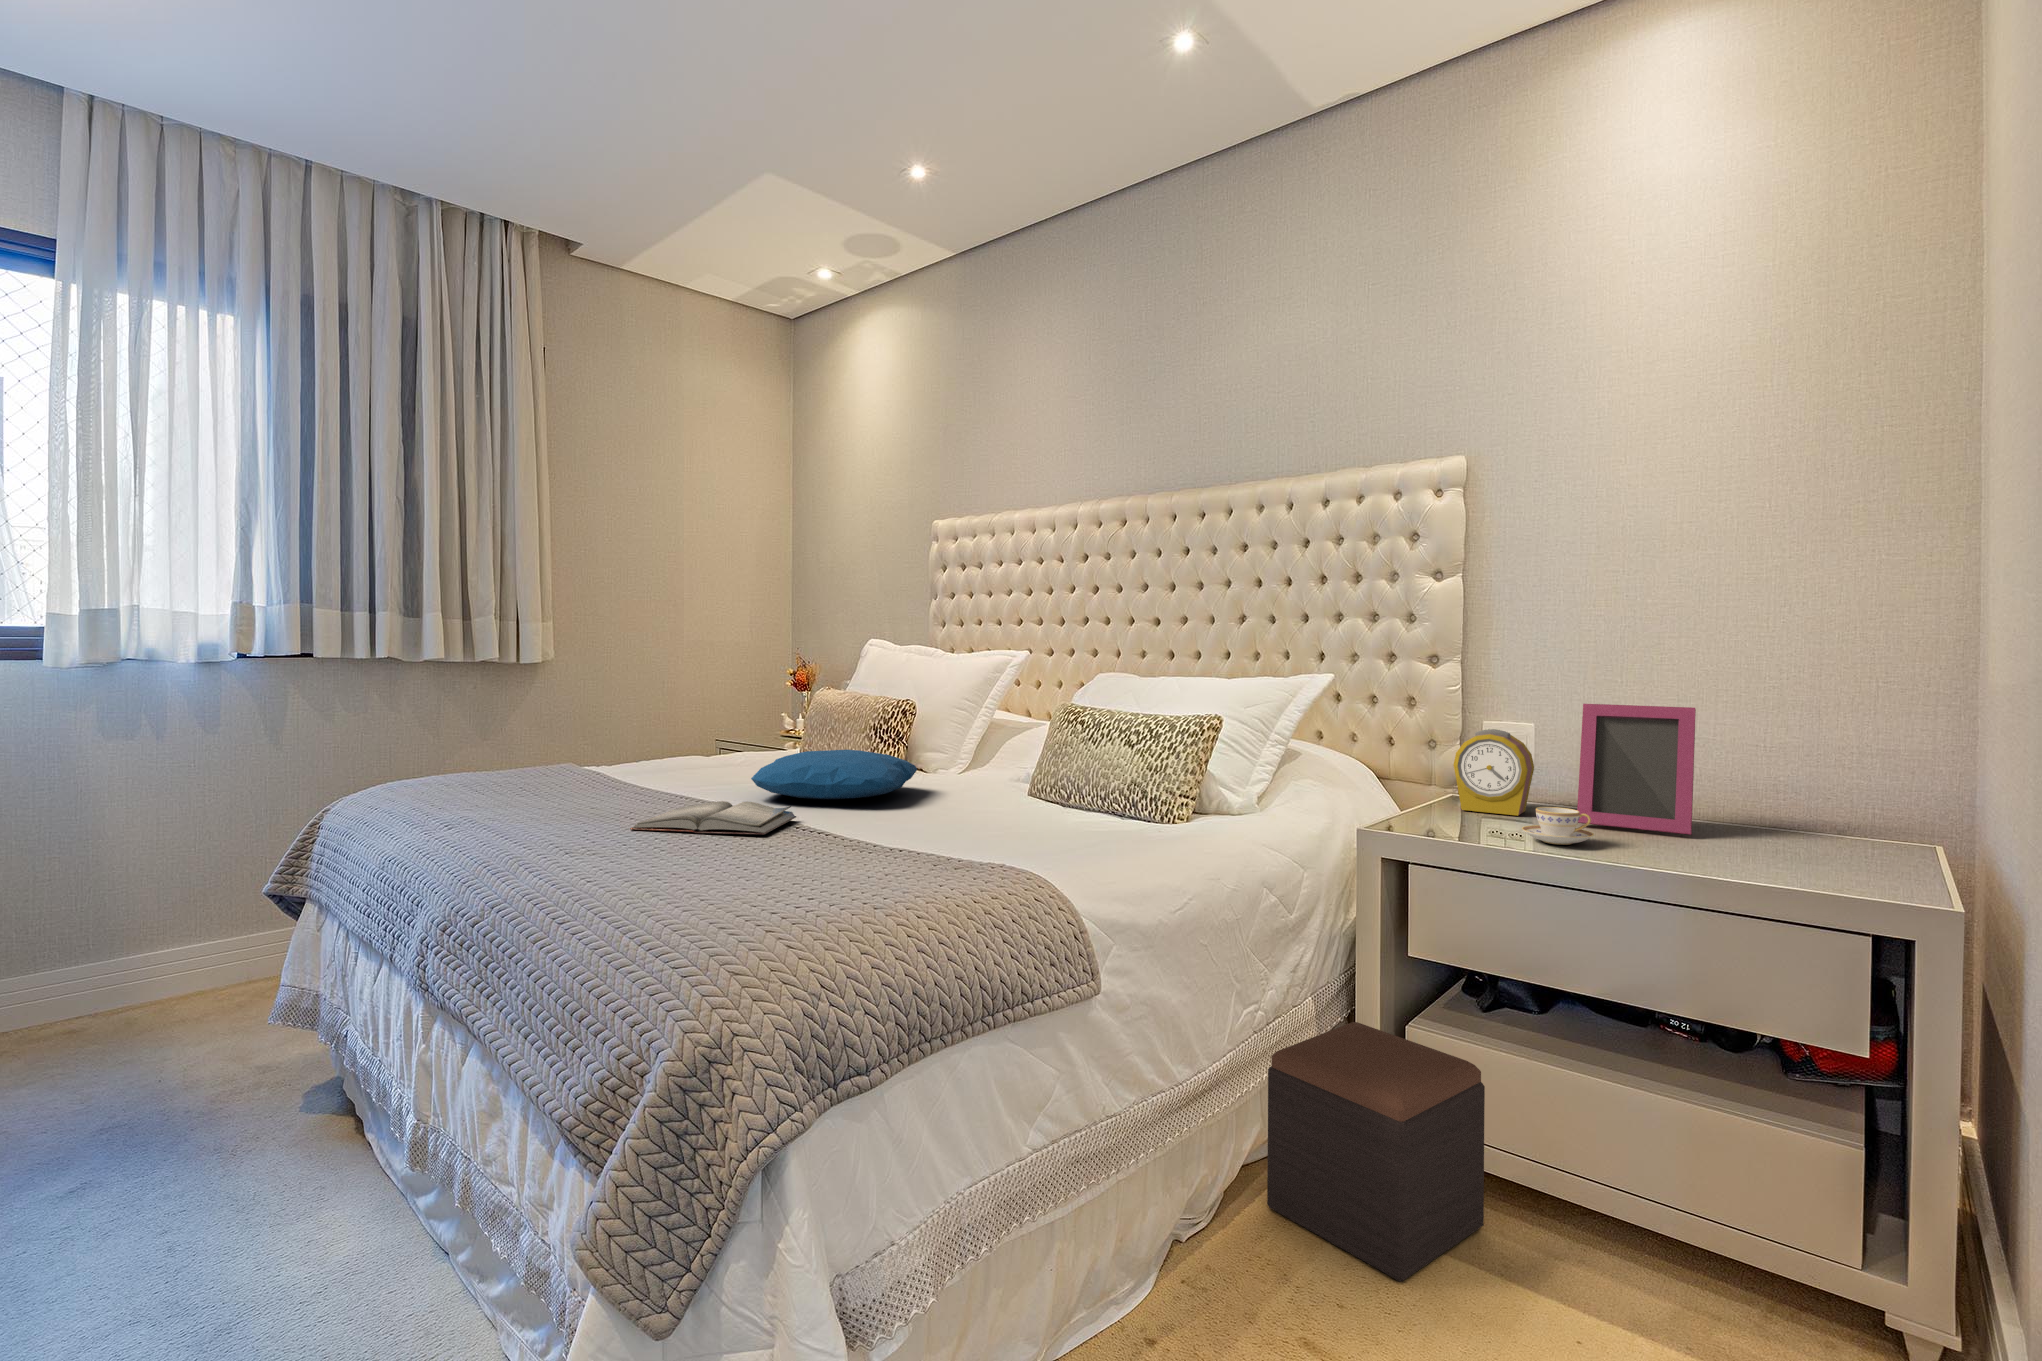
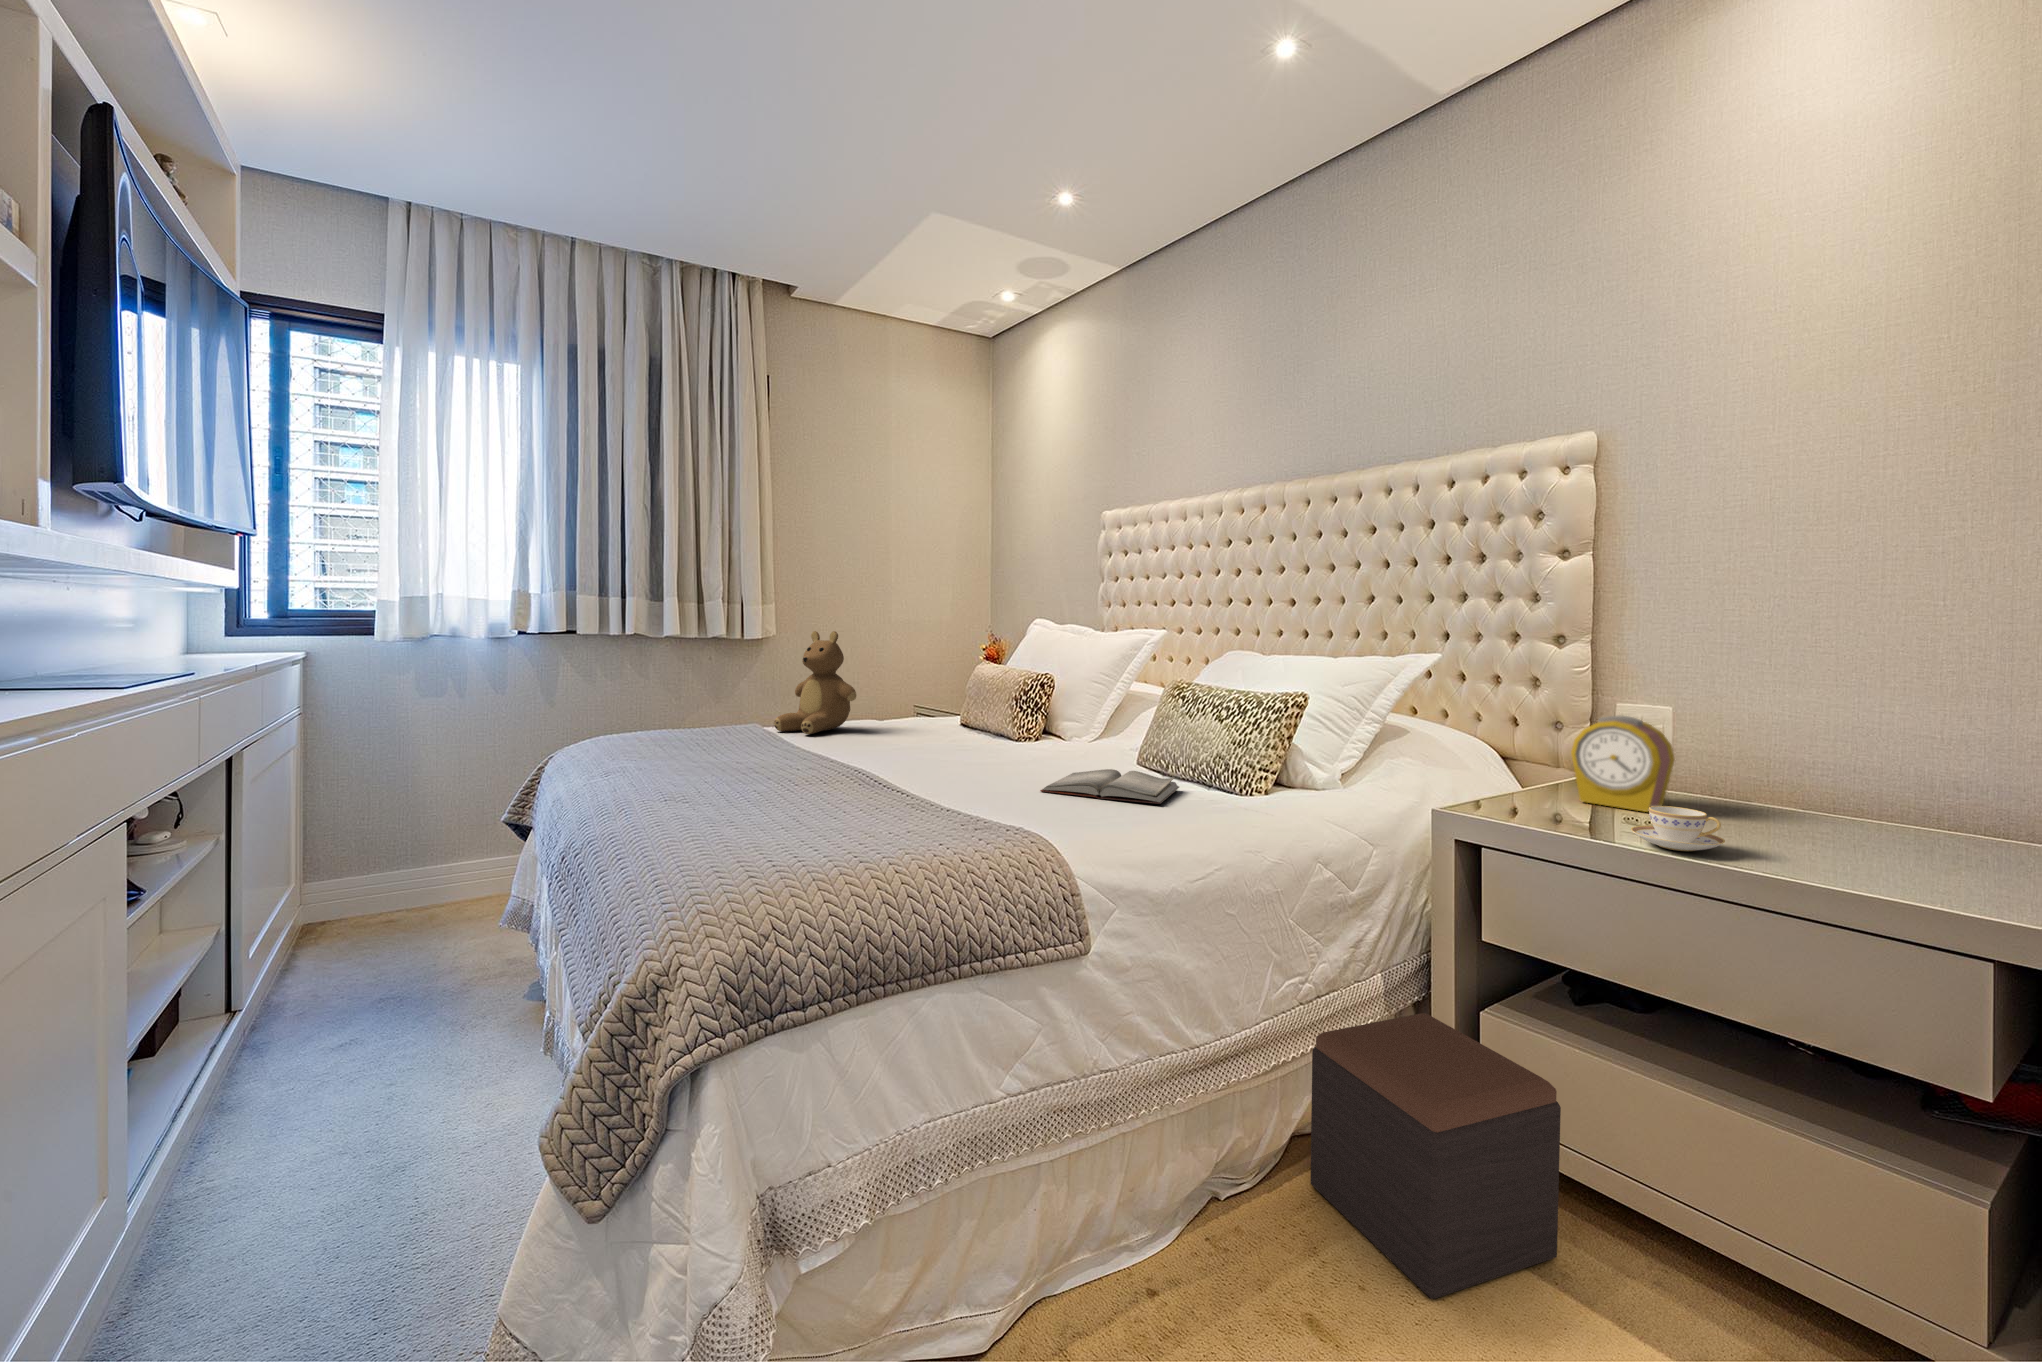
teddy bear: none [564,651,675,782] -> present [774,631,857,734]
picture frame: present [1577,704,1696,835] -> none [1719,690,1895,852]
pillow: present [751,750,917,800] -> none [892,715,1038,757]
hardback book: present [630,801,796,835] -> present [1040,769,1179,804]

